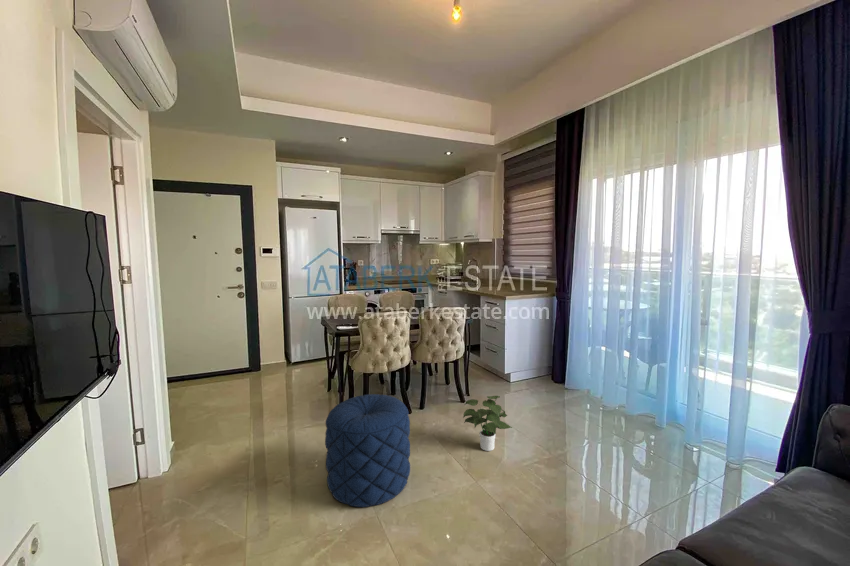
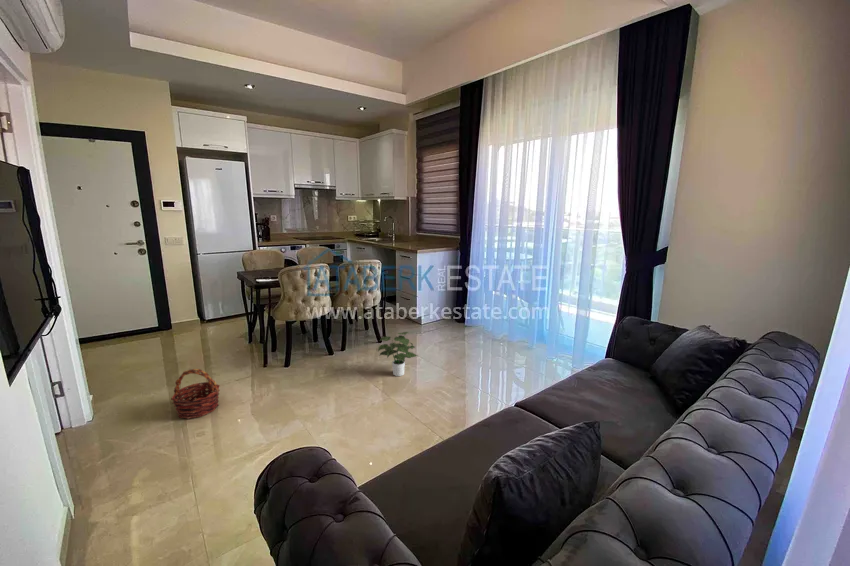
pouf: present [325,394,410,507] -> none [255,336,333,424]
basket: none [239,425,290,483] -> present [171,369,220,419]

